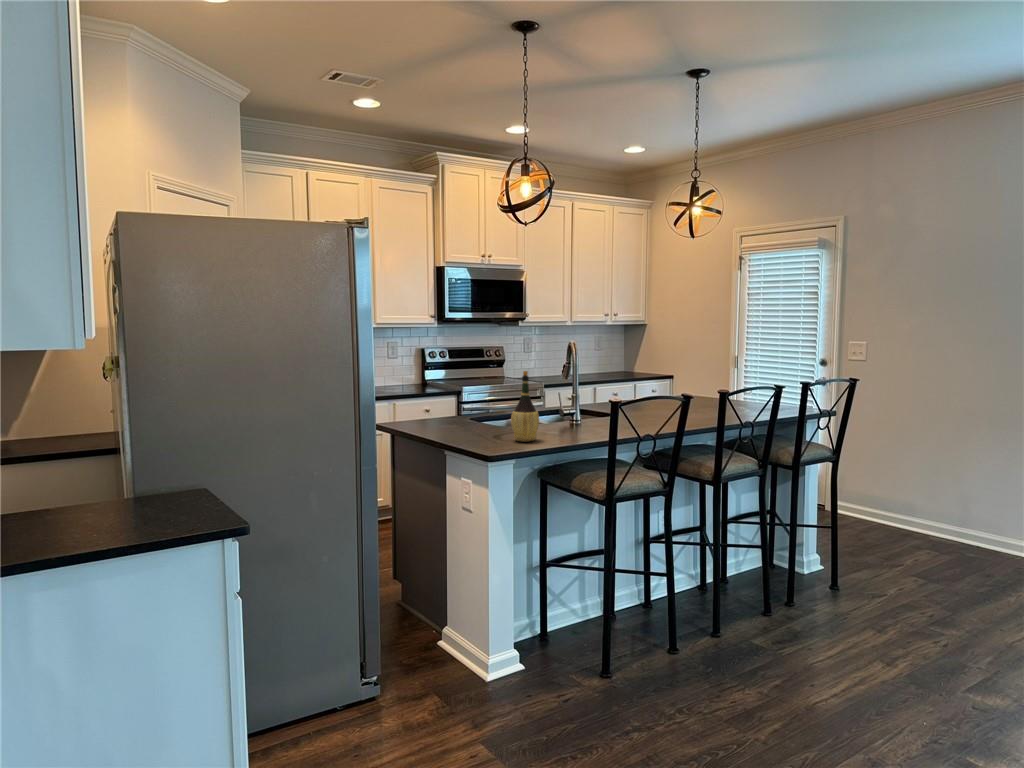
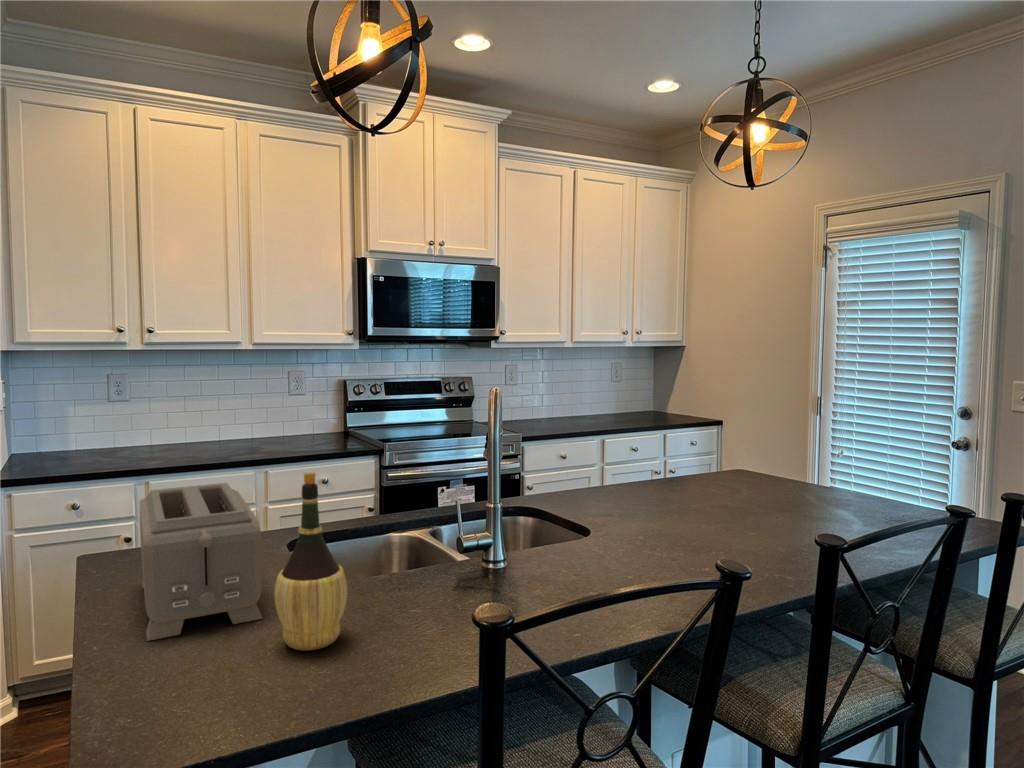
toaster: none [424,386,495,442] -> present [139,483,262,641]

